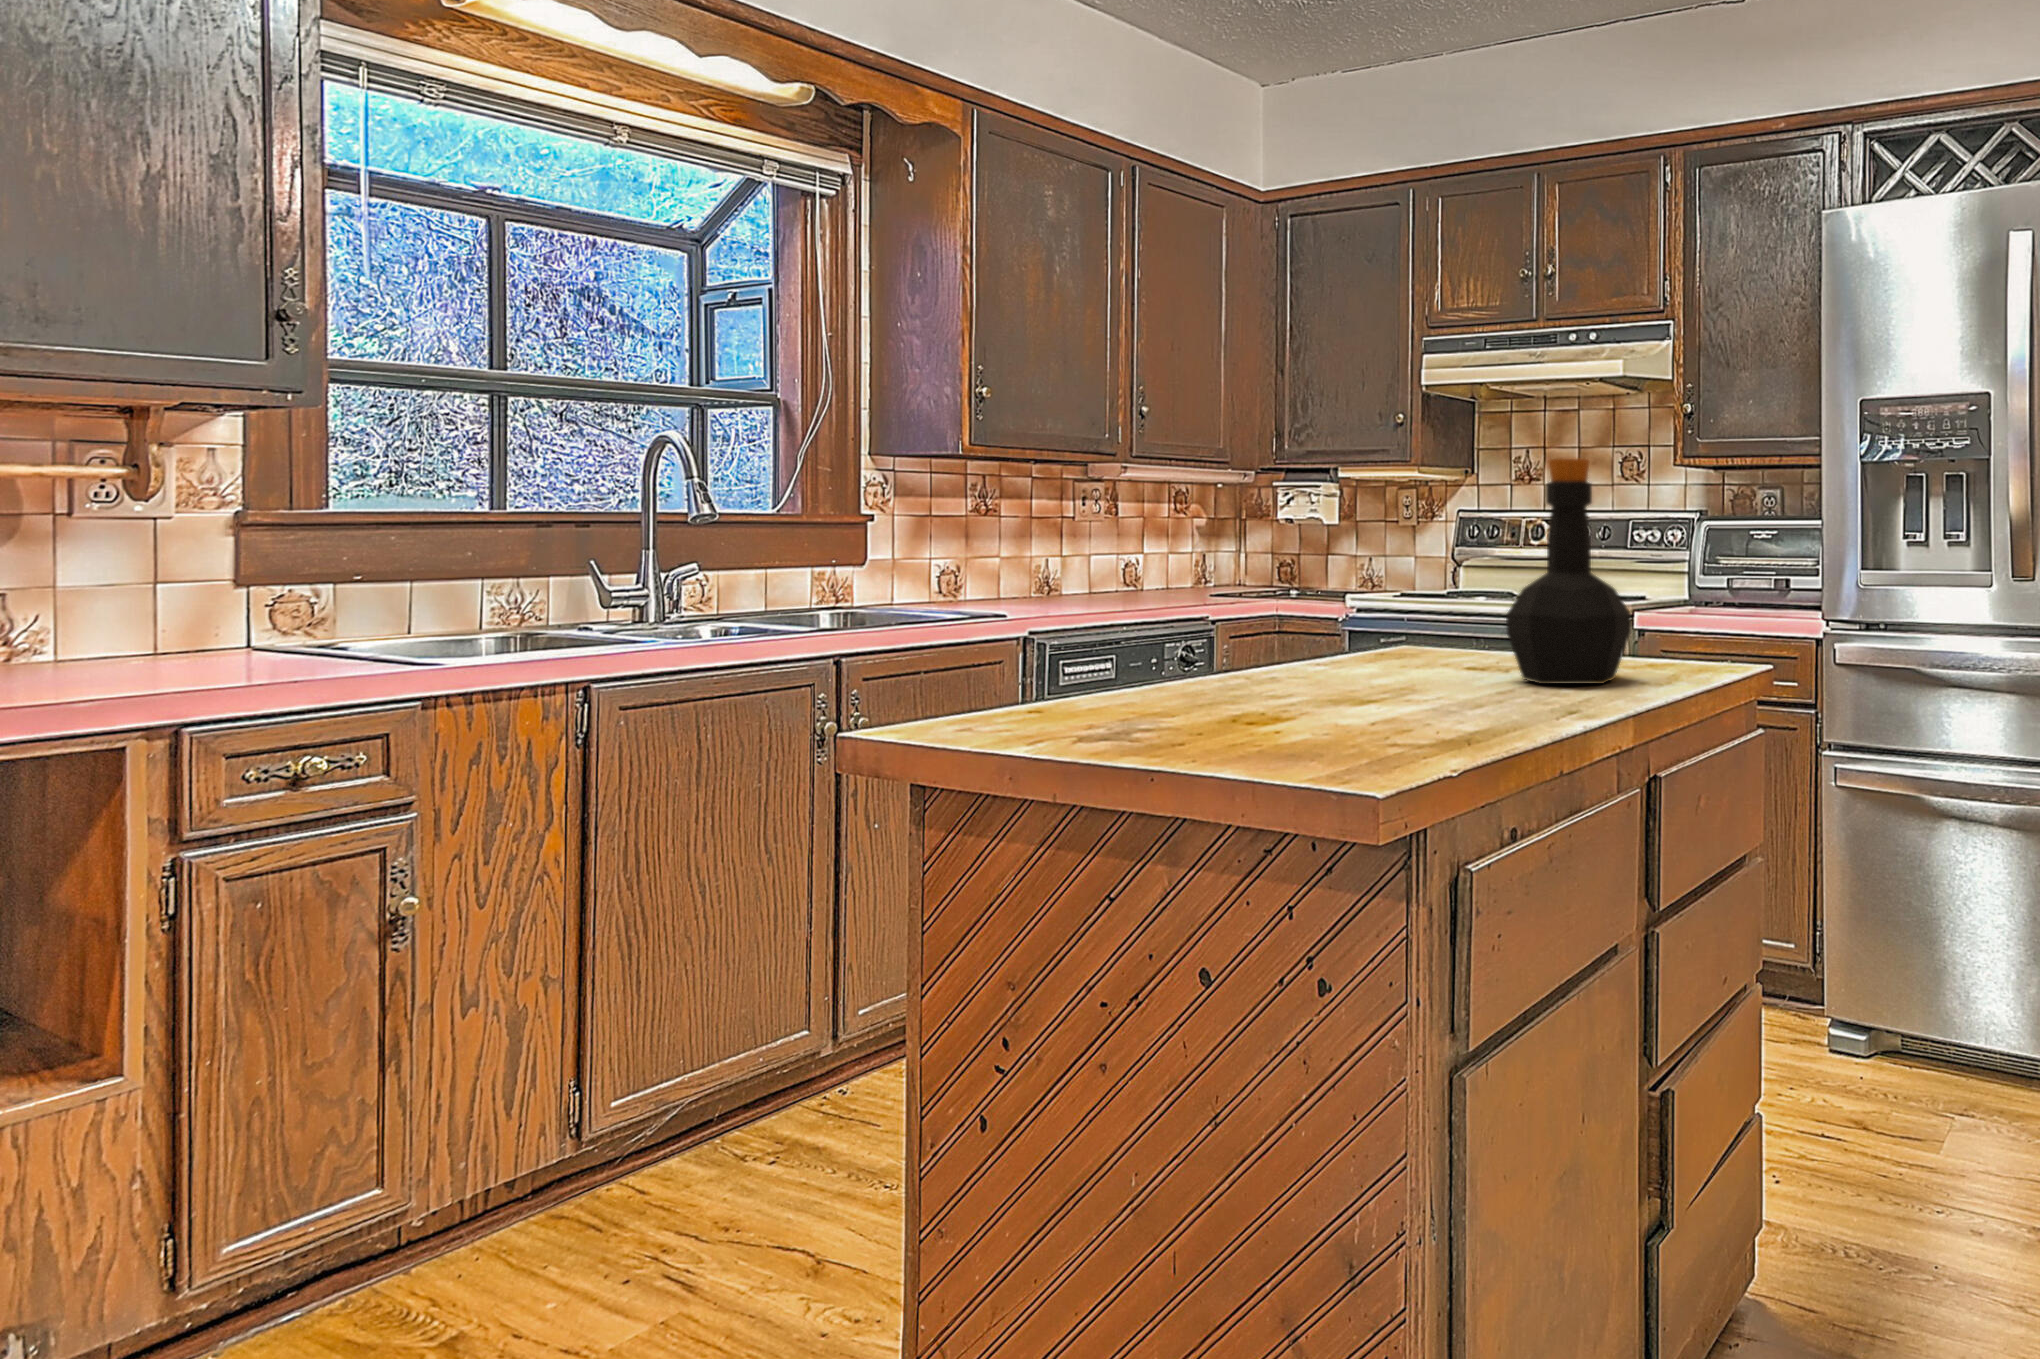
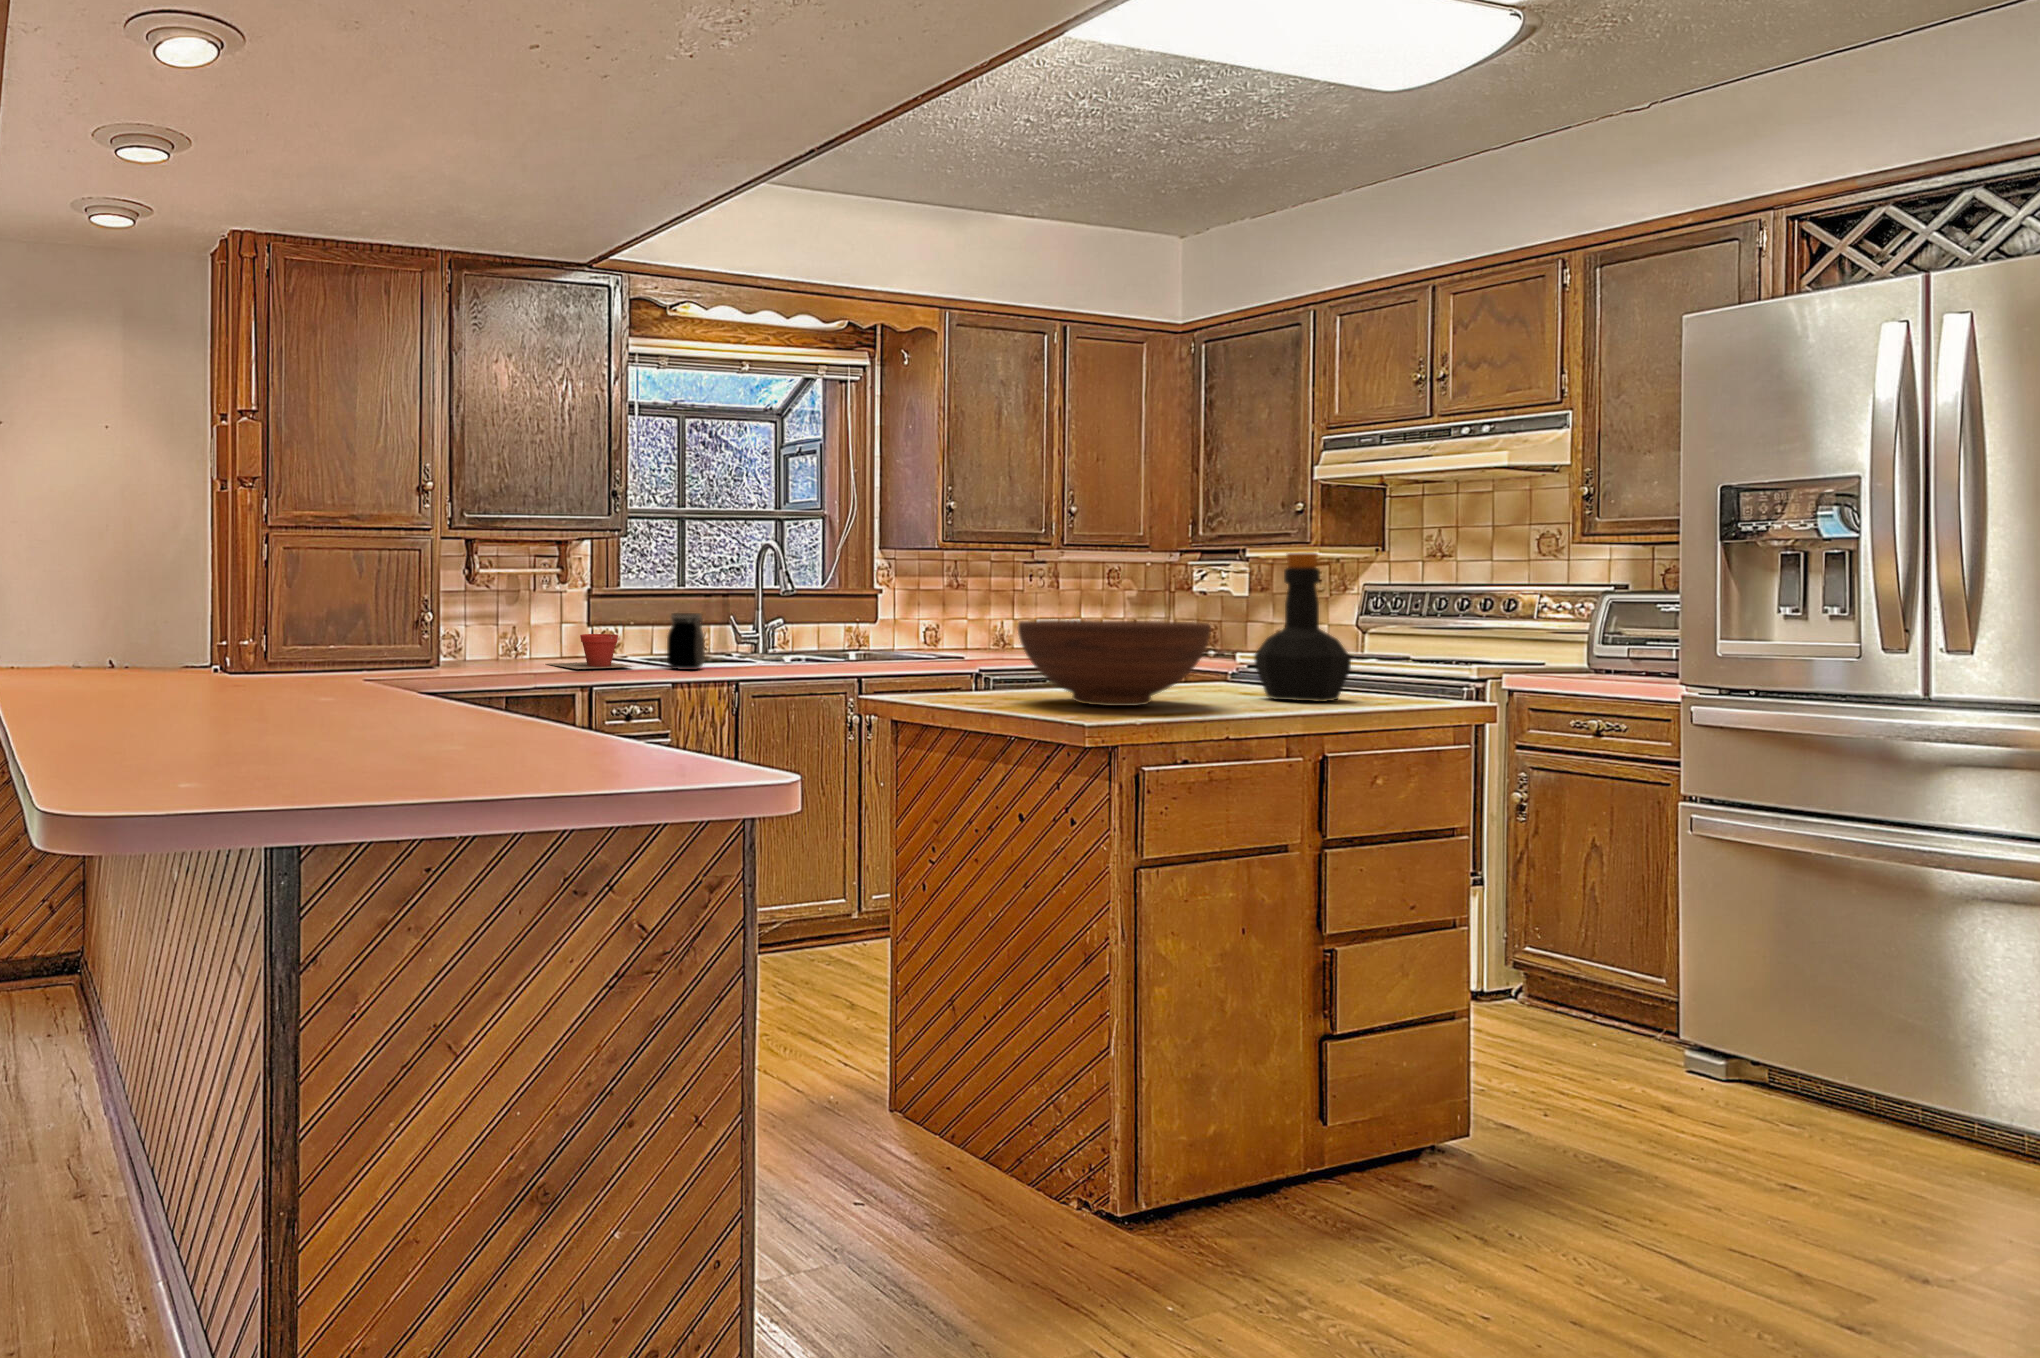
jar: none [426,558,518,670] -> present [667,613,705,670]
fruit bowl: none [1177,567,1495,723] -> present [1017,620,1211,706]
plant pot: none [91,606,341,686] -> present [548,634,632,669]

